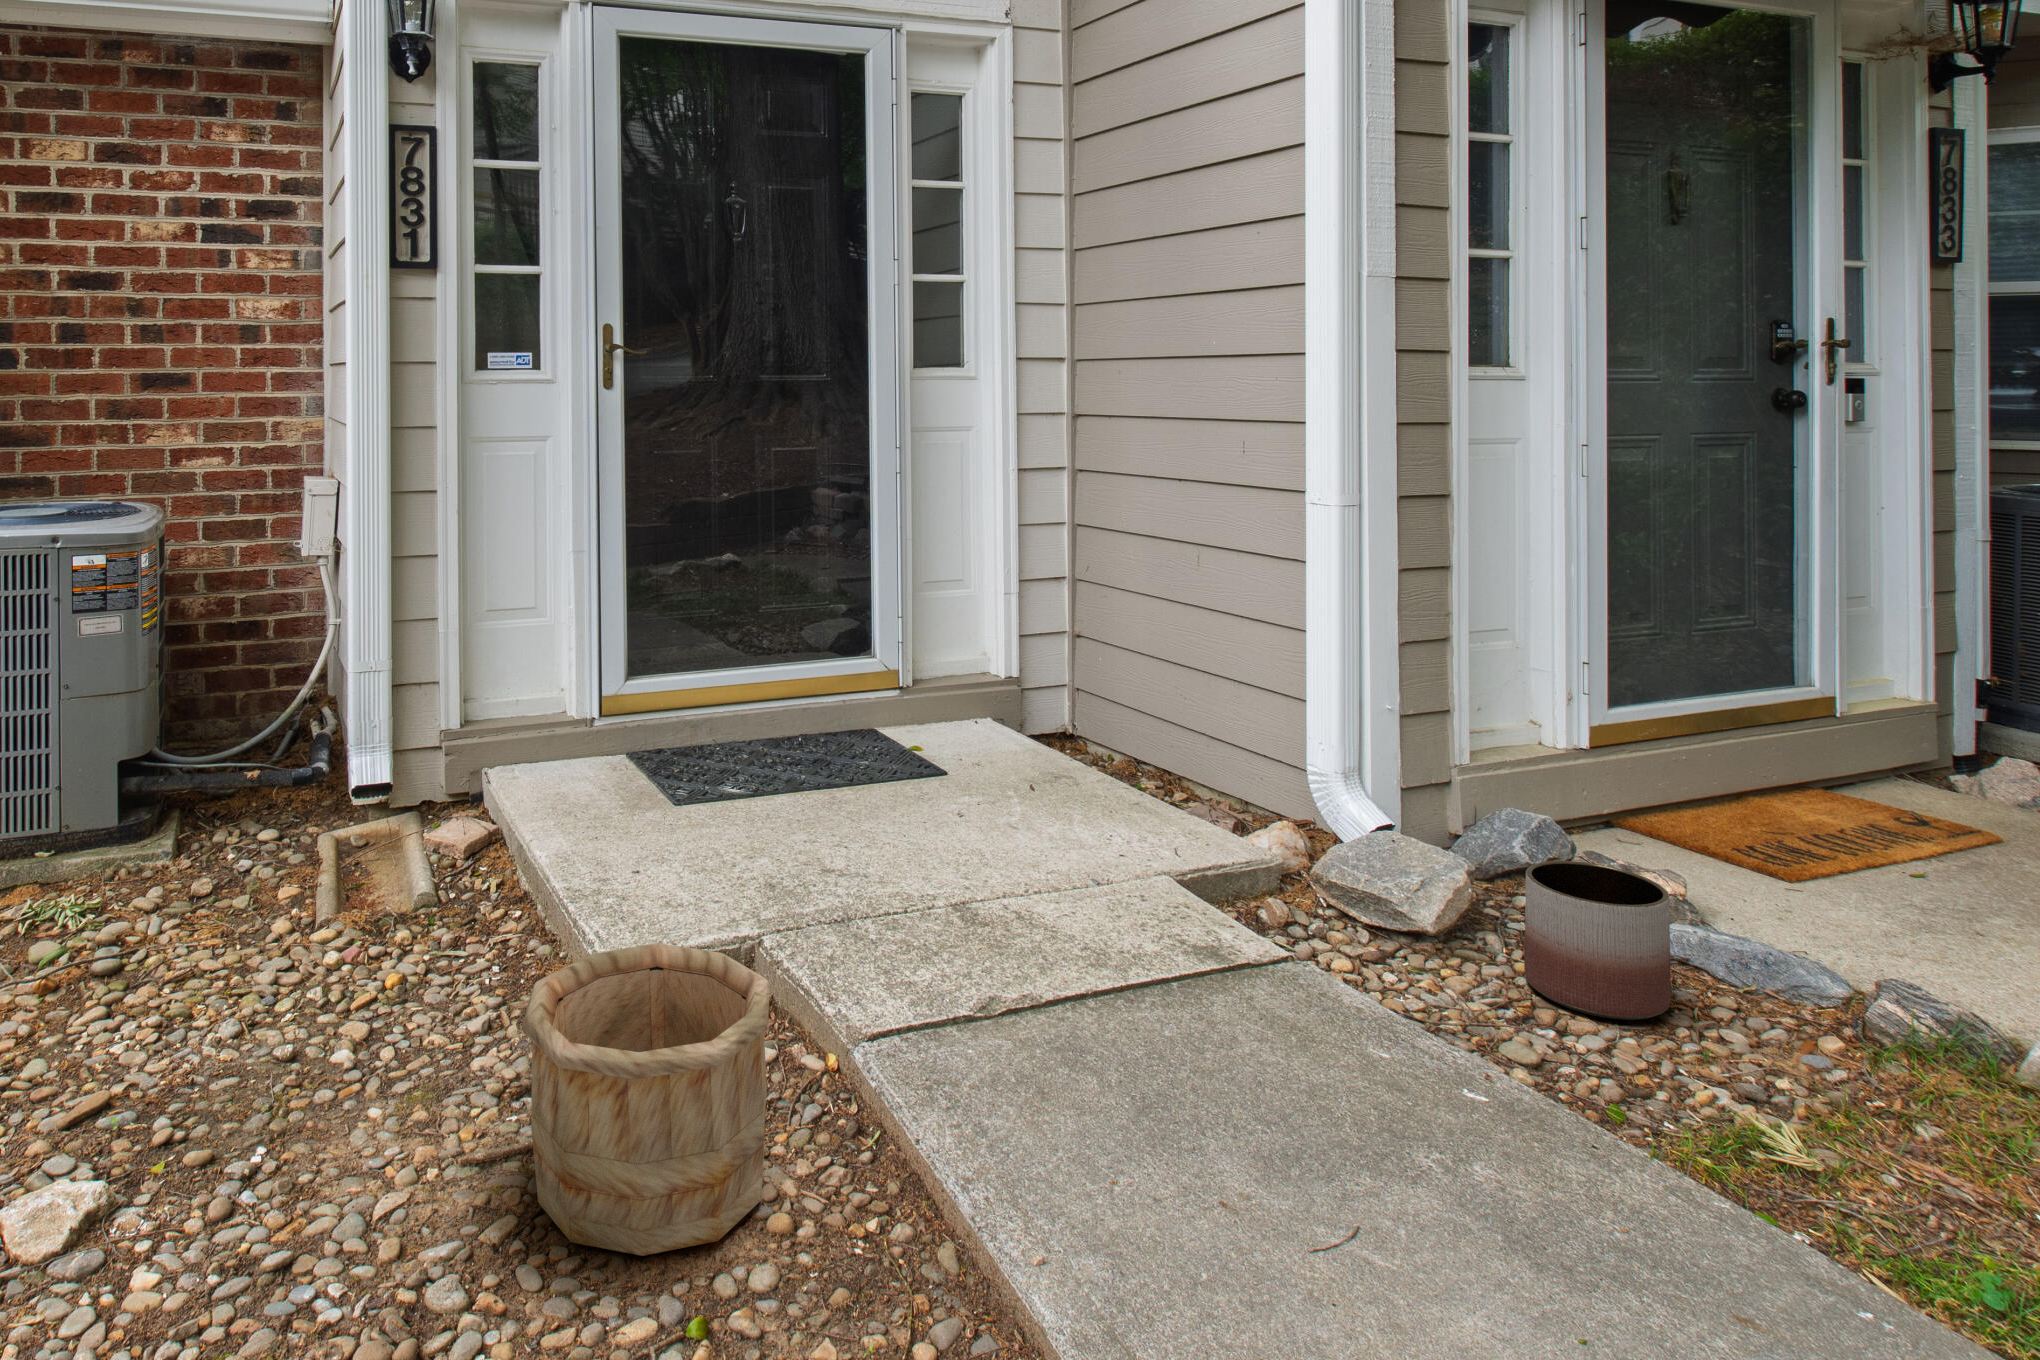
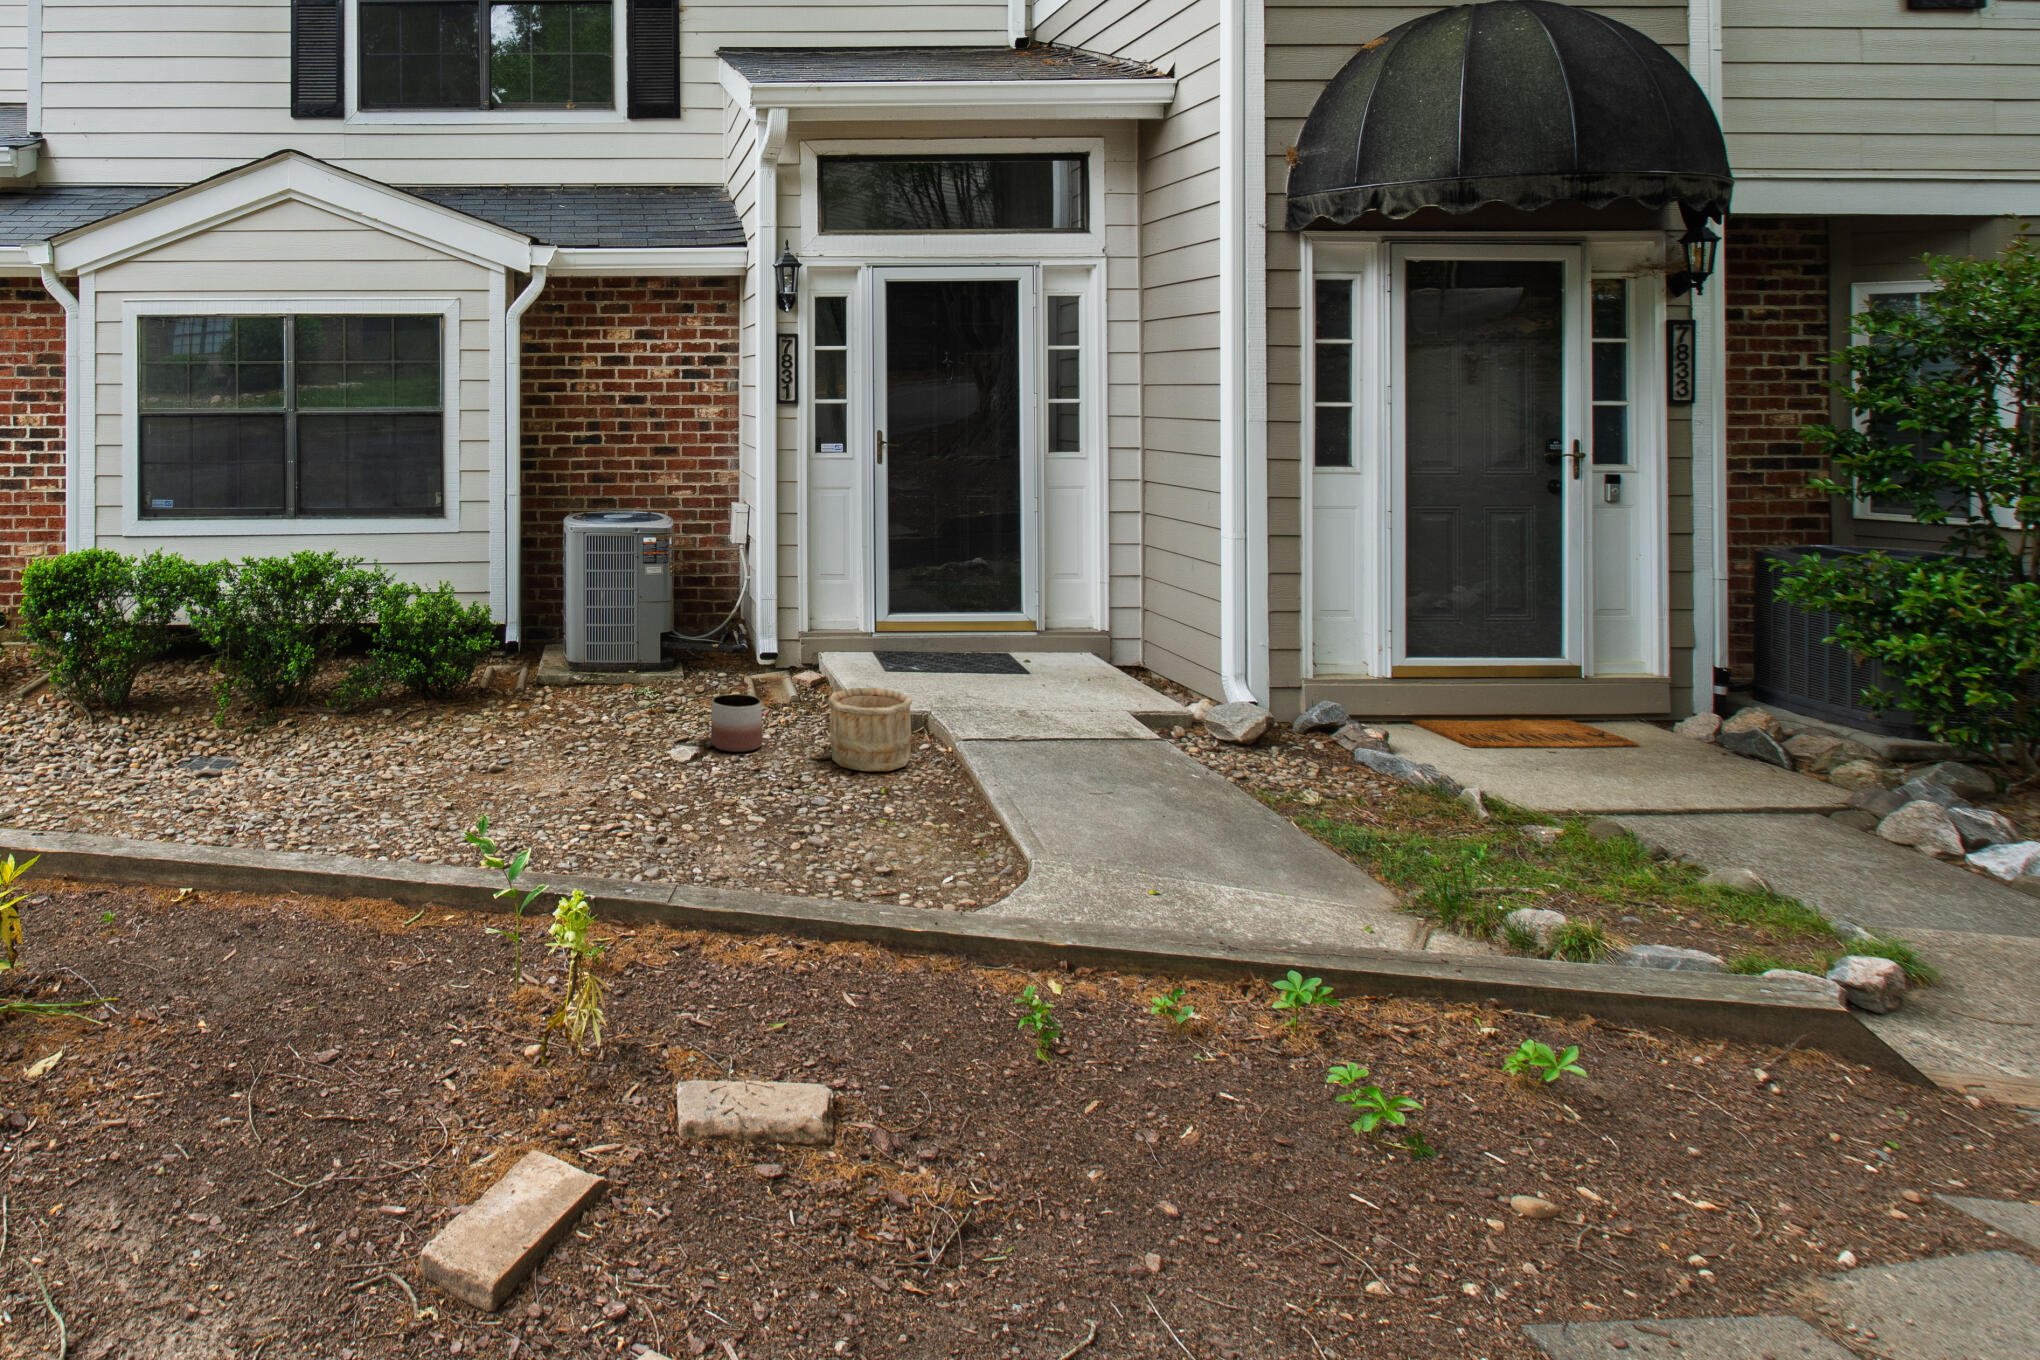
planter: present [1524,861,1671,1020] -> present [711,694,762,752]

